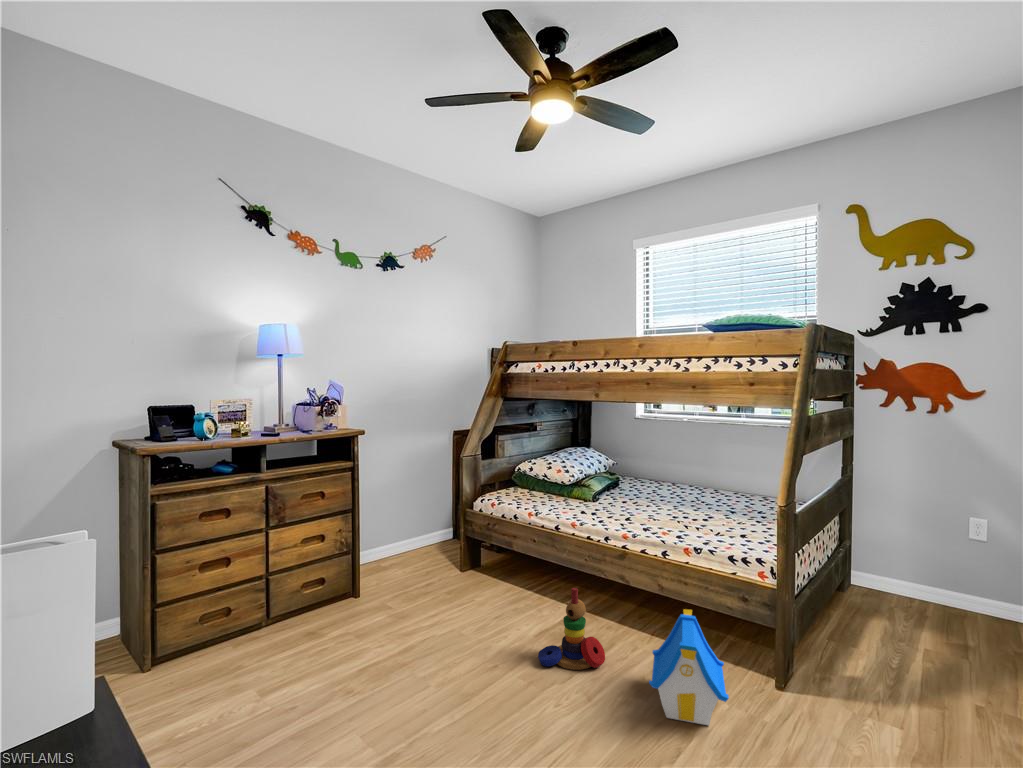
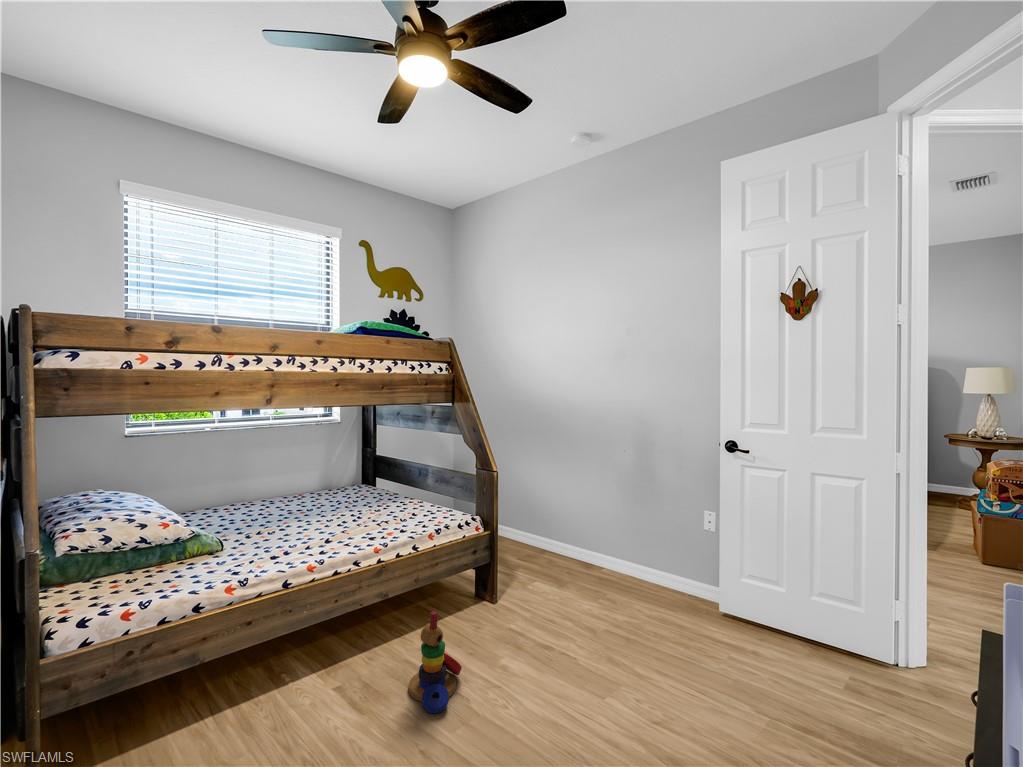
toy house: present [649,609,729,725] -> none [477,573,552,652]

